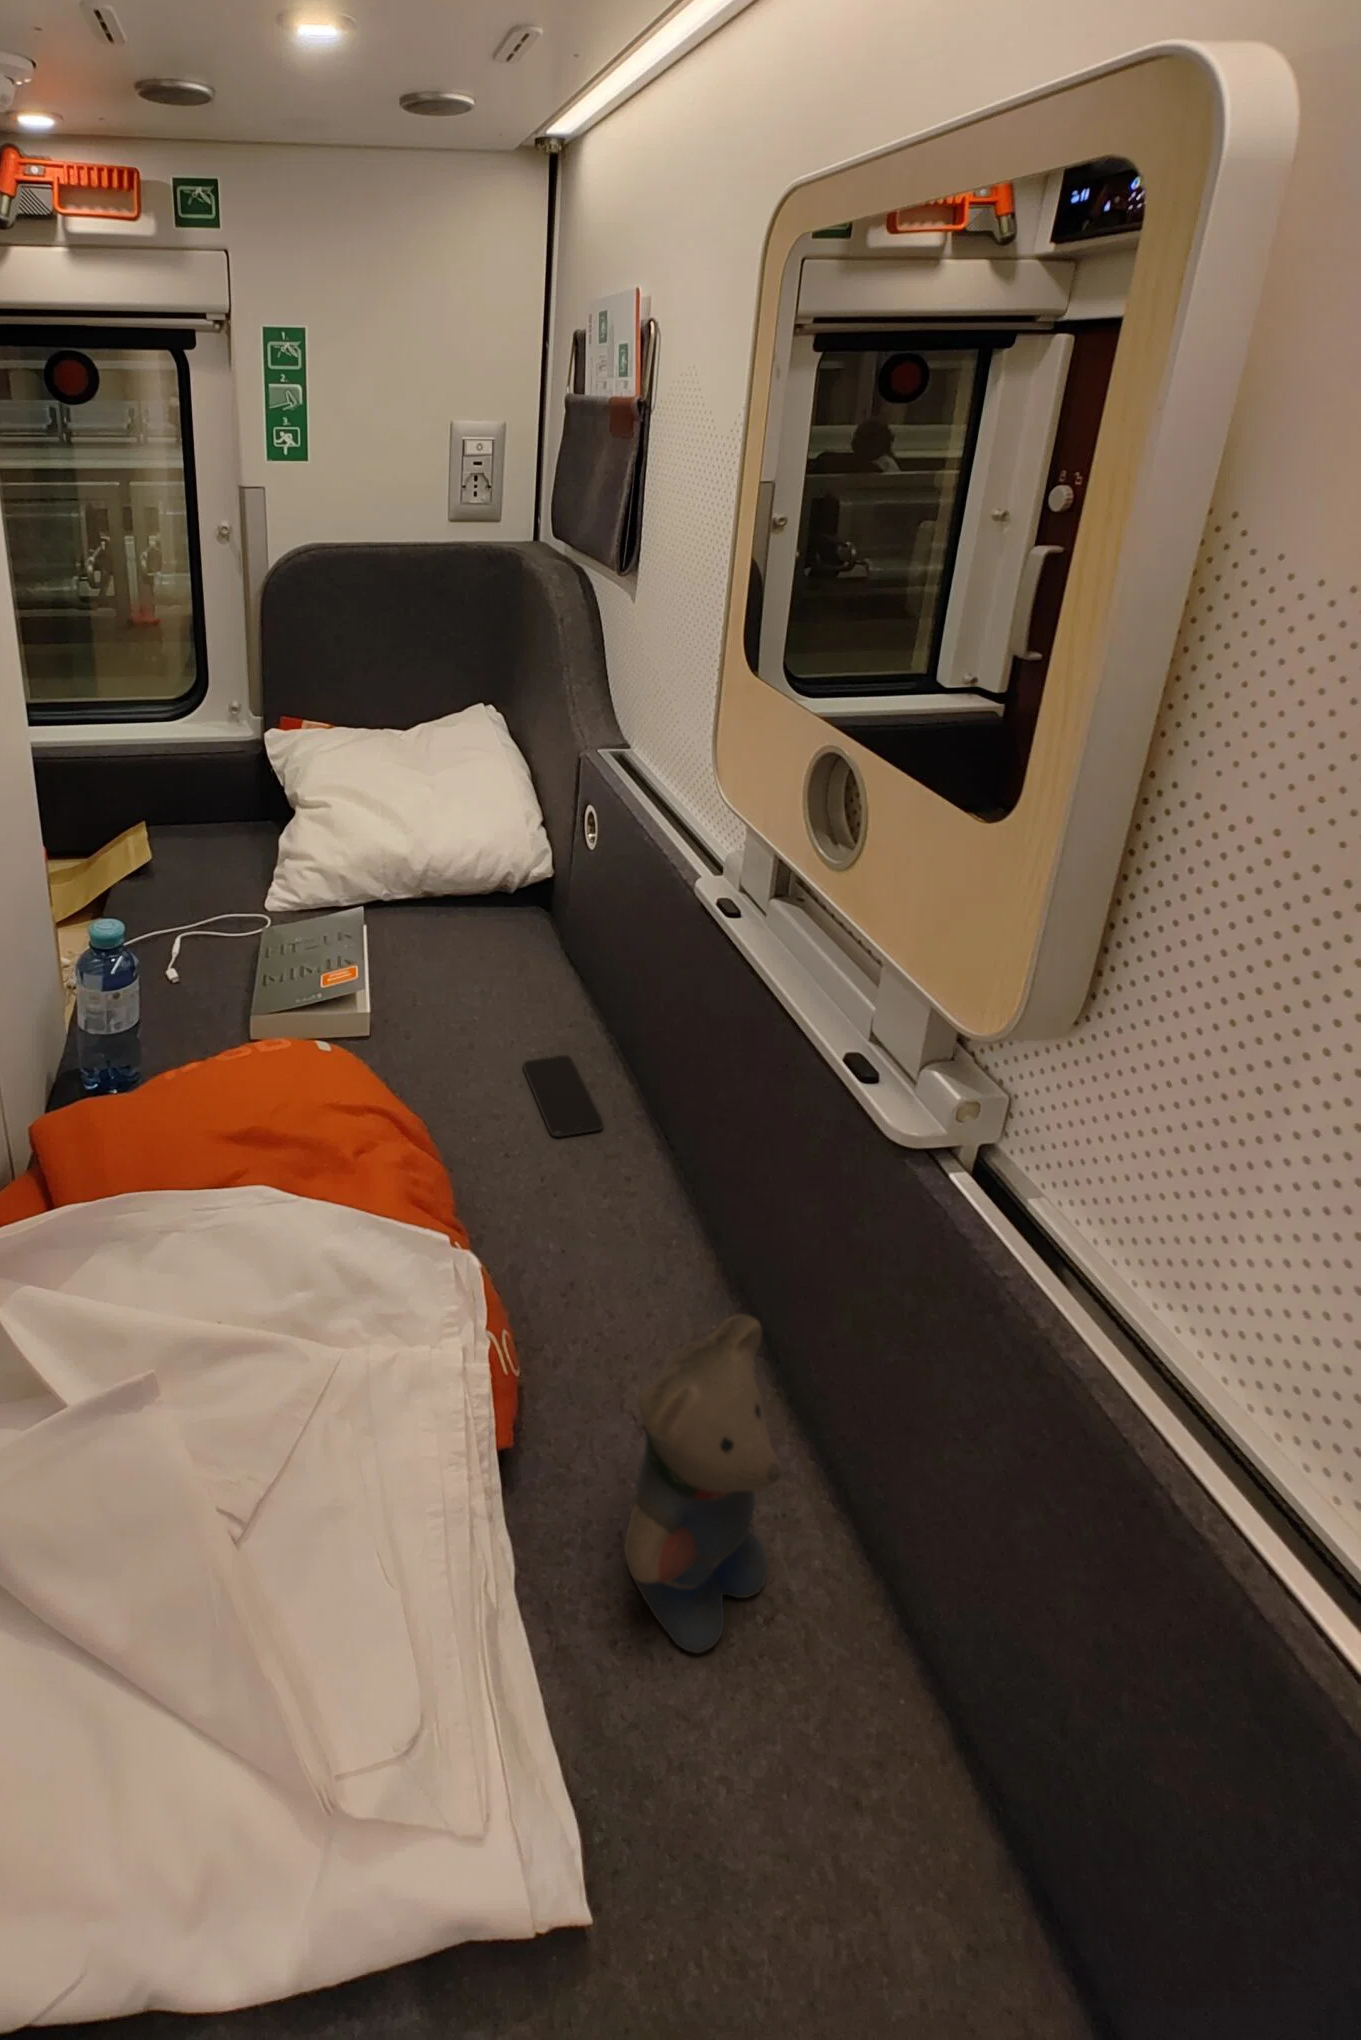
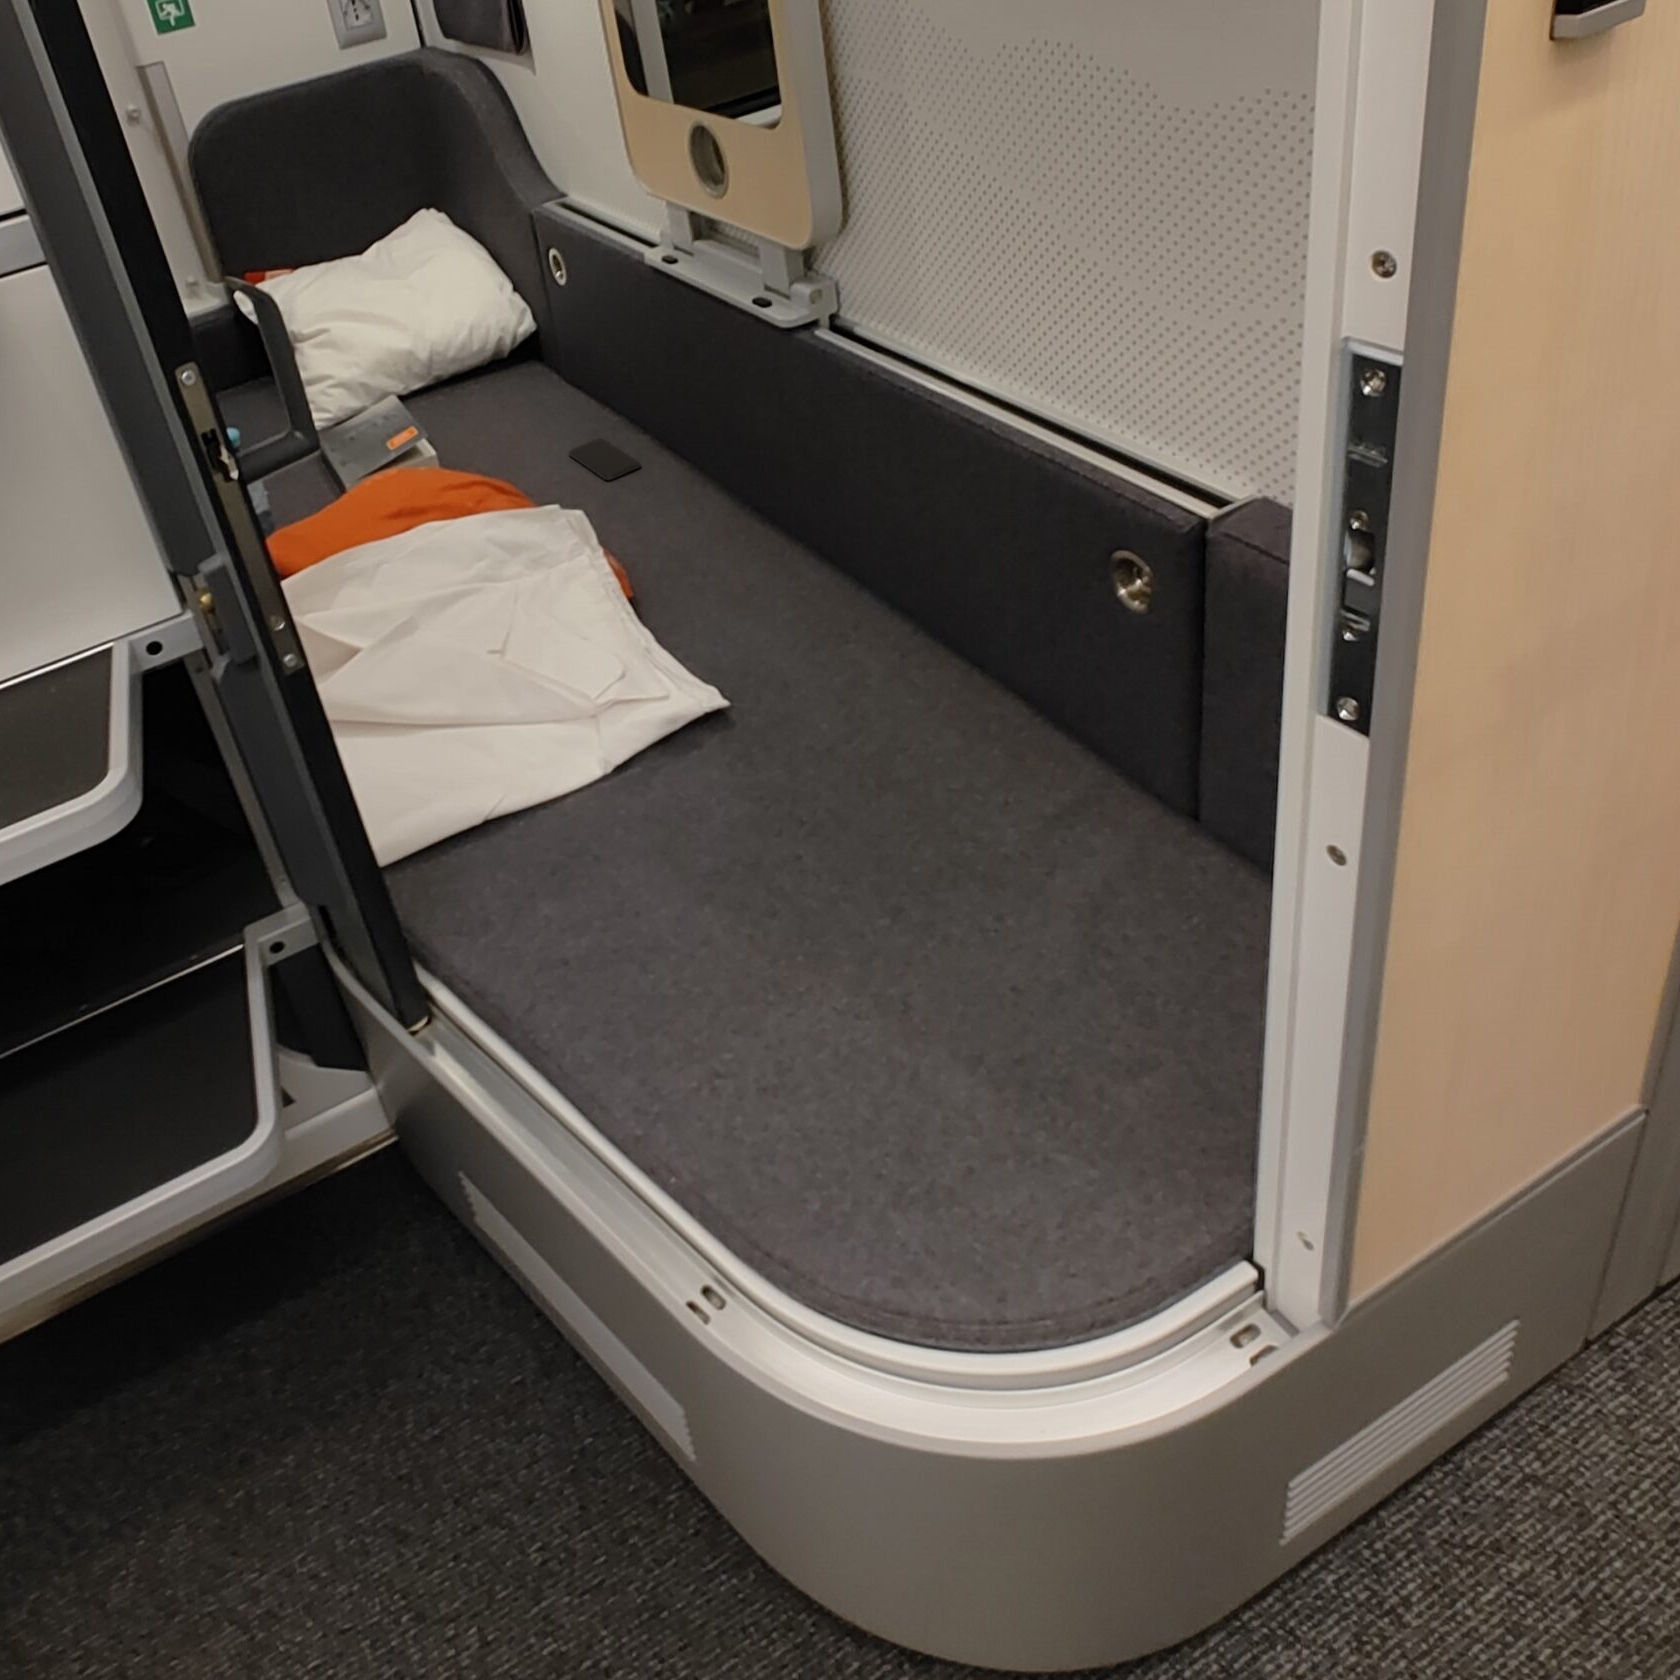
teddy bear: present [624,1314,781,1653] -> none [695,446,794,625]

